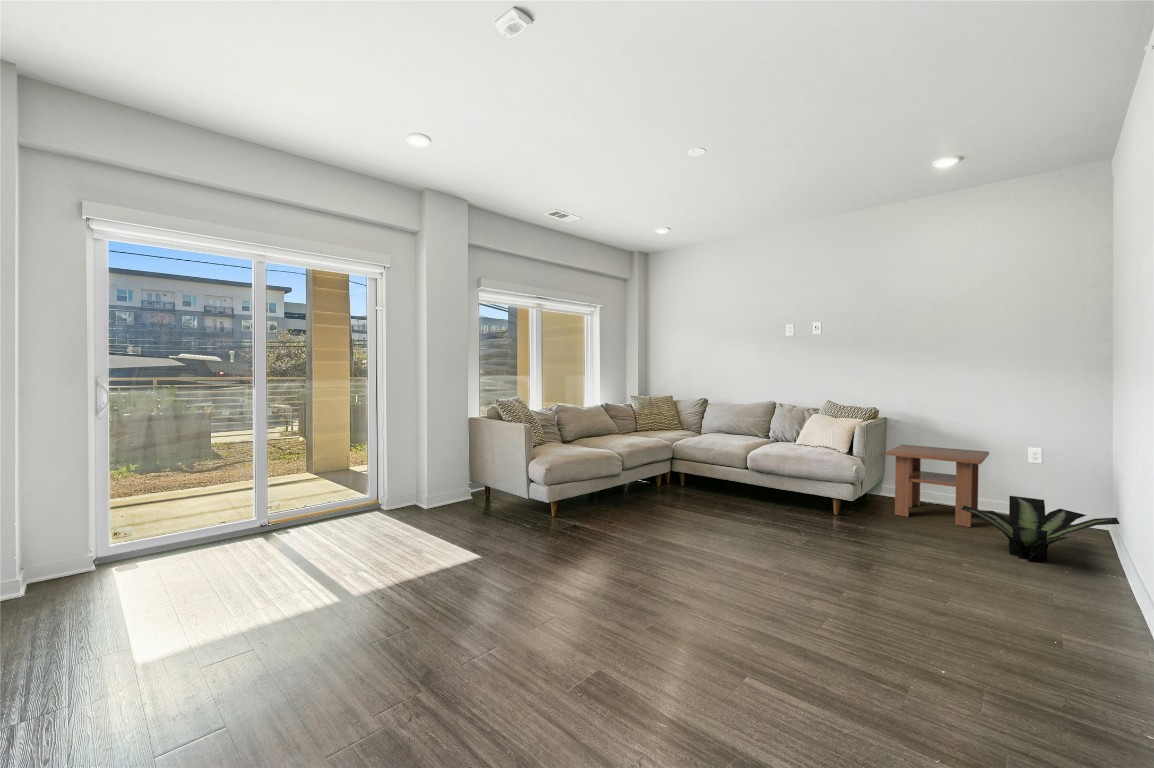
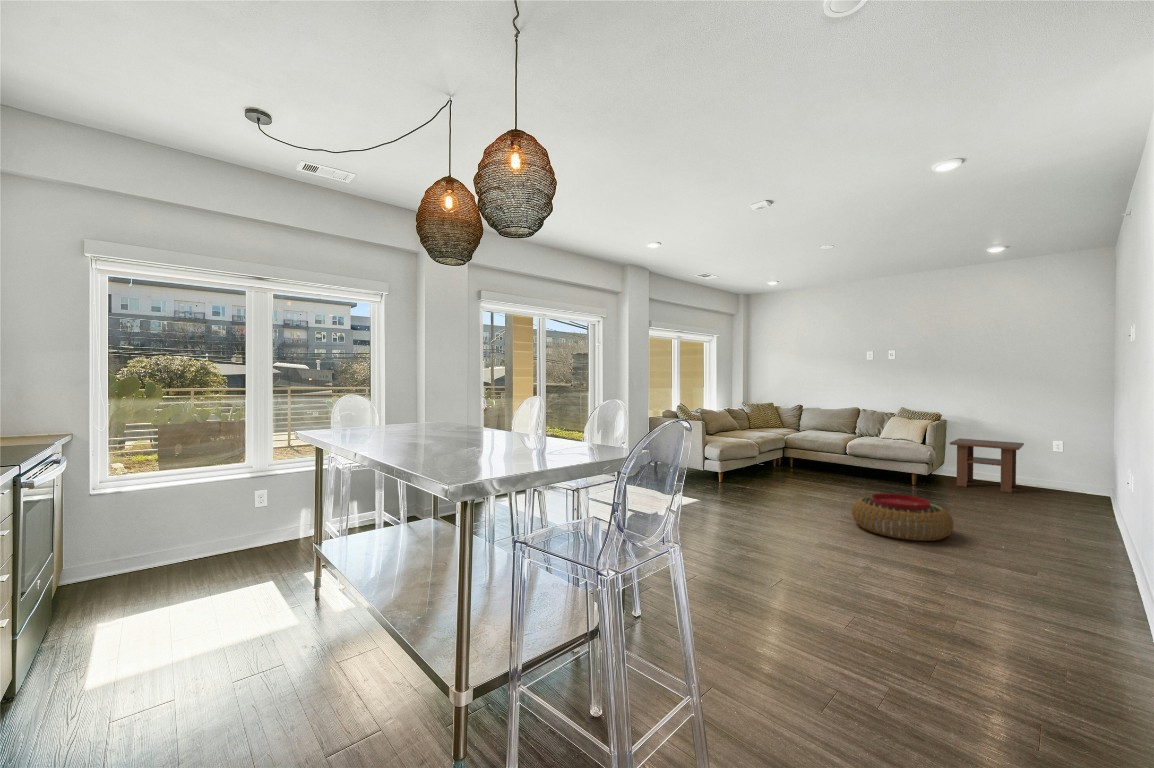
potted plant: present [962,496,1120,562] -> none [1006,470,1109,509]
pouf: none [689,553,857,660] -> present [852,493,954,541]

